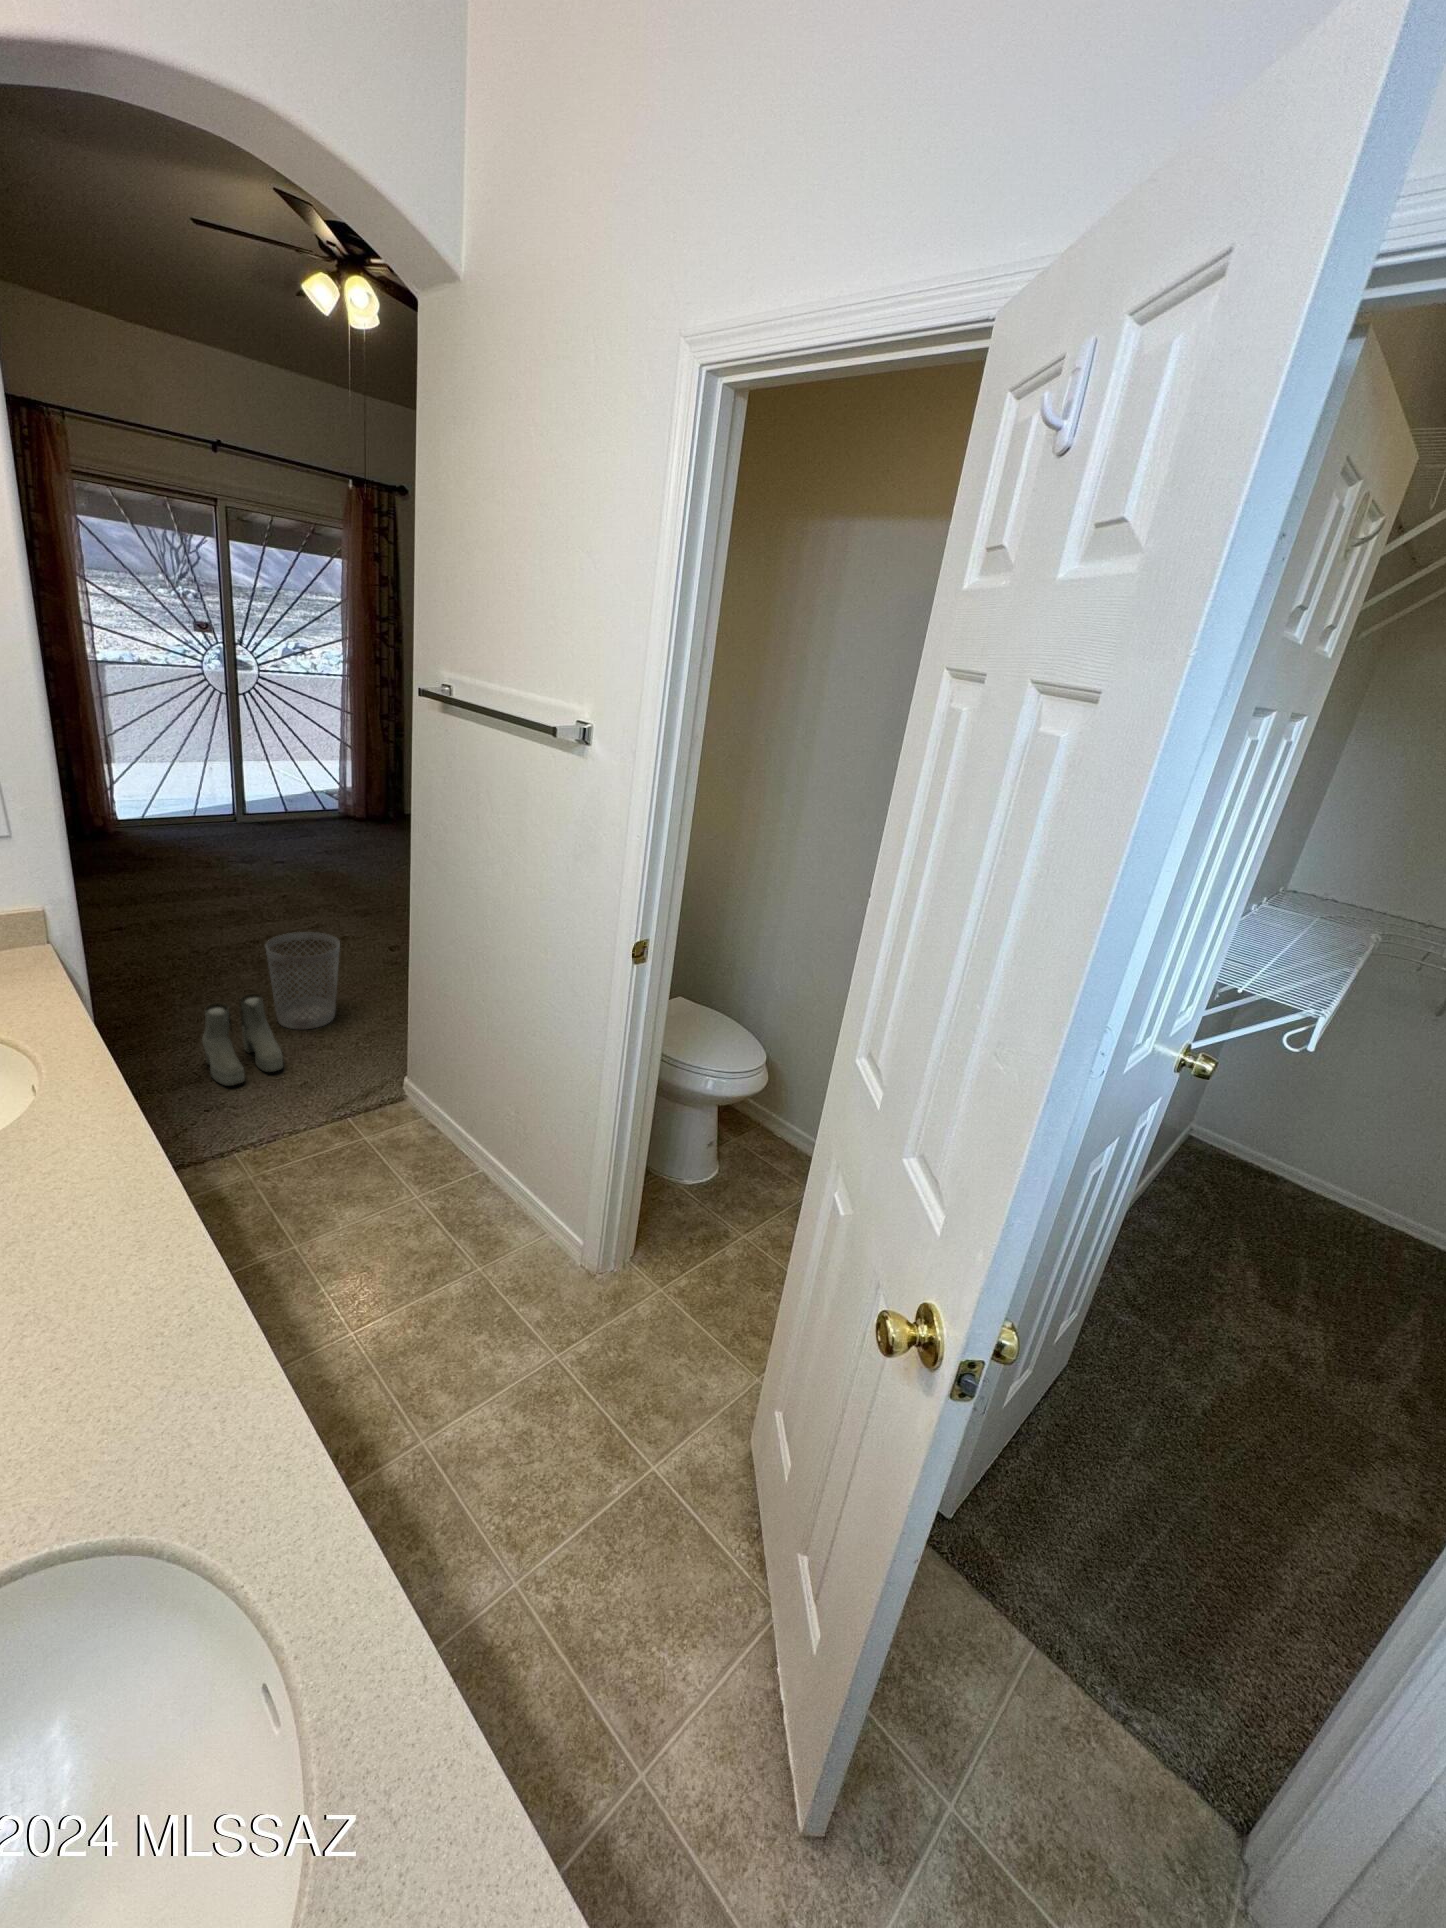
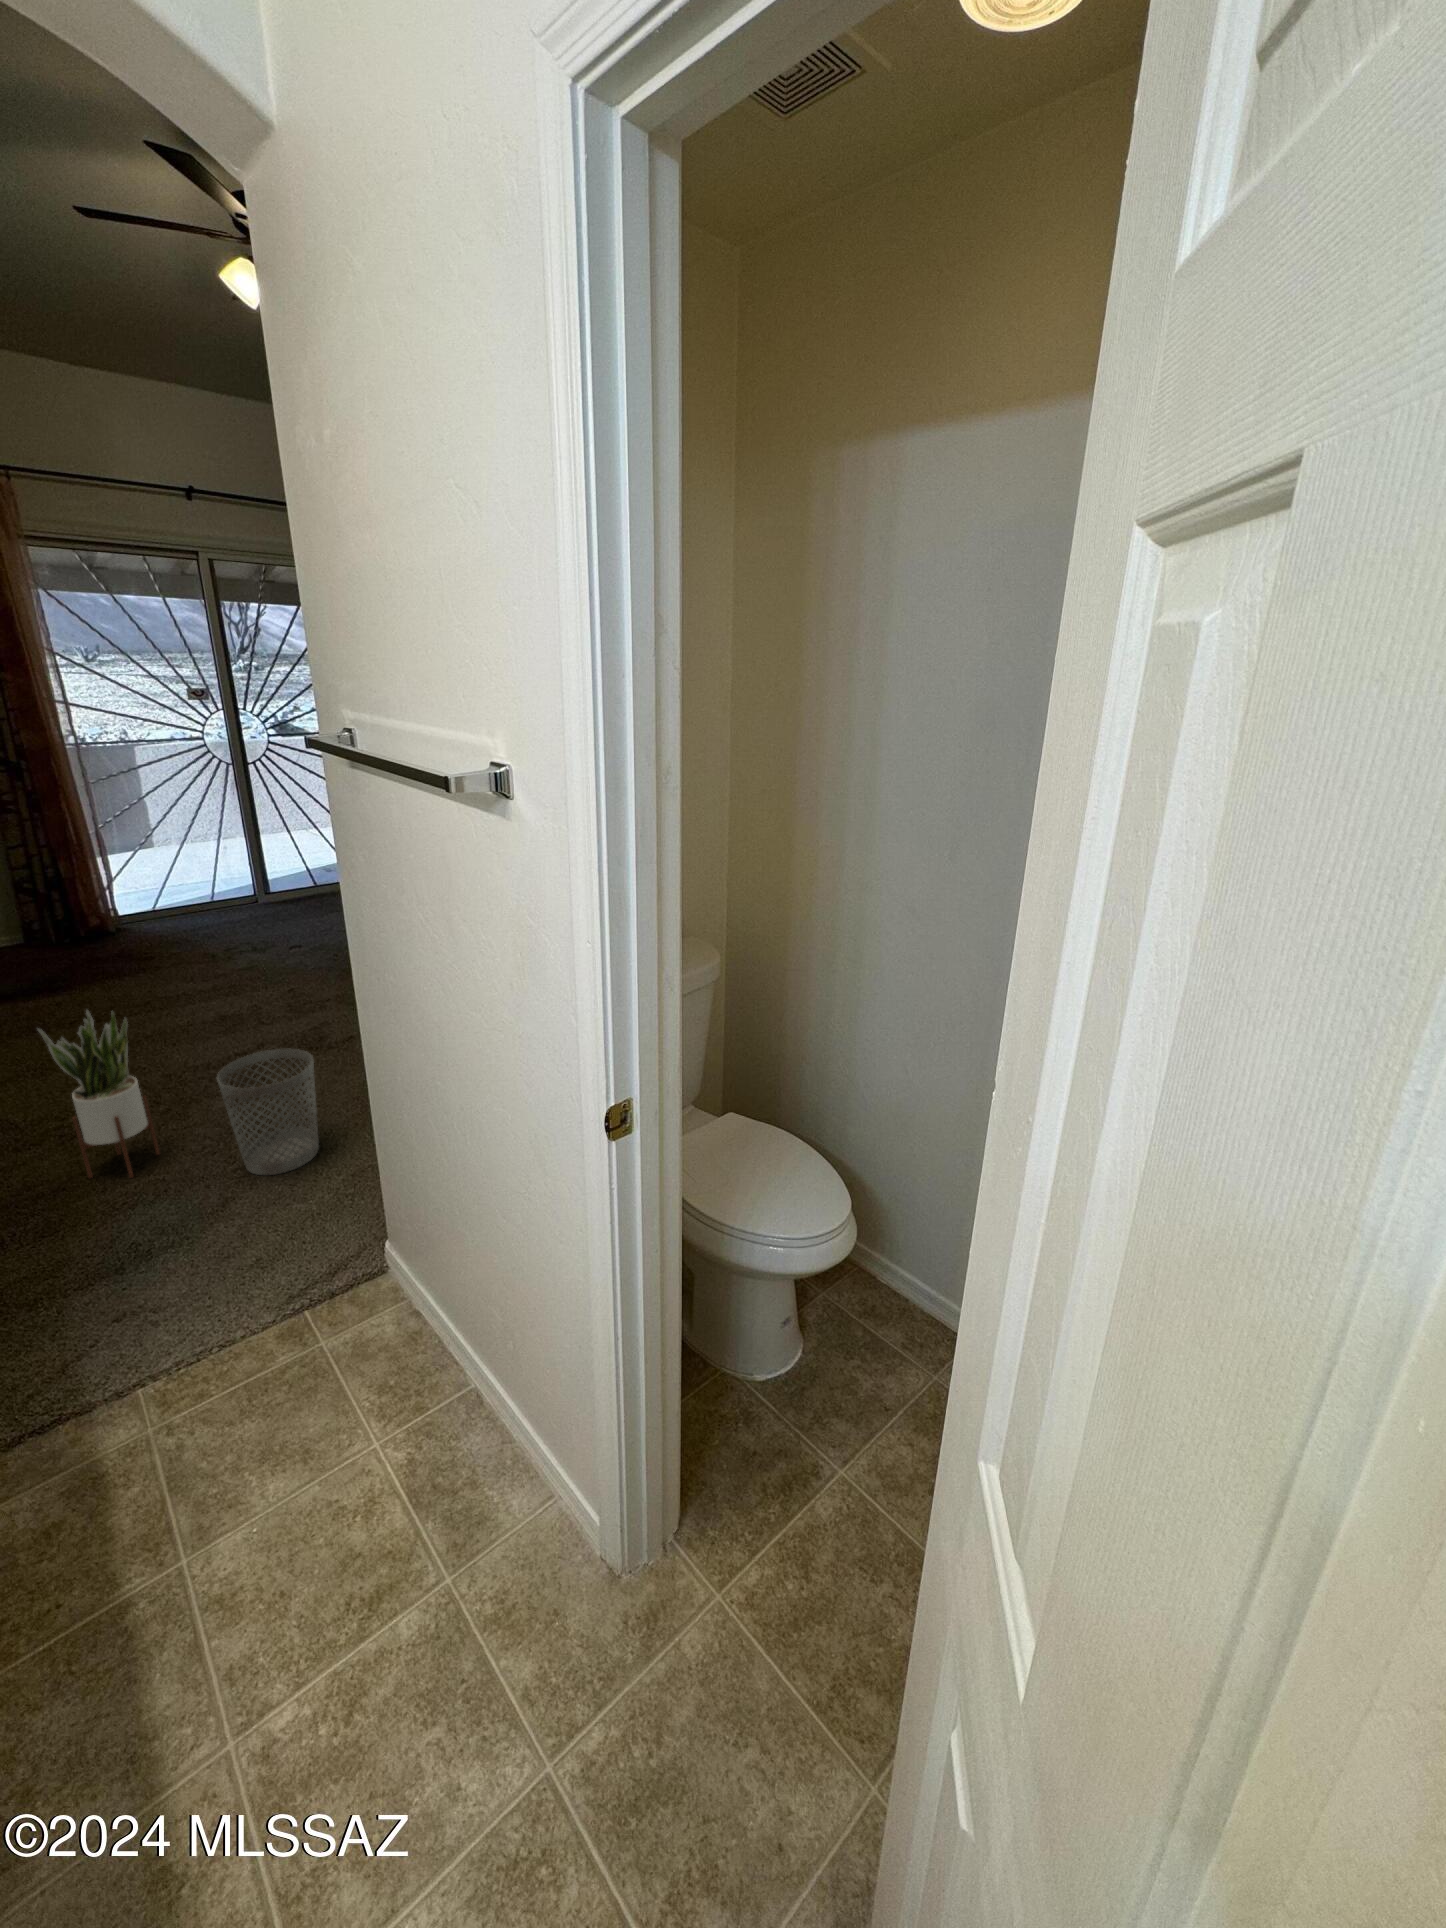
potted plant: none [133,882,205,1022] -> present [38,1010,160,1178]
boots: present [202,994,283,1086] -> none [124,1144,237,1275]

